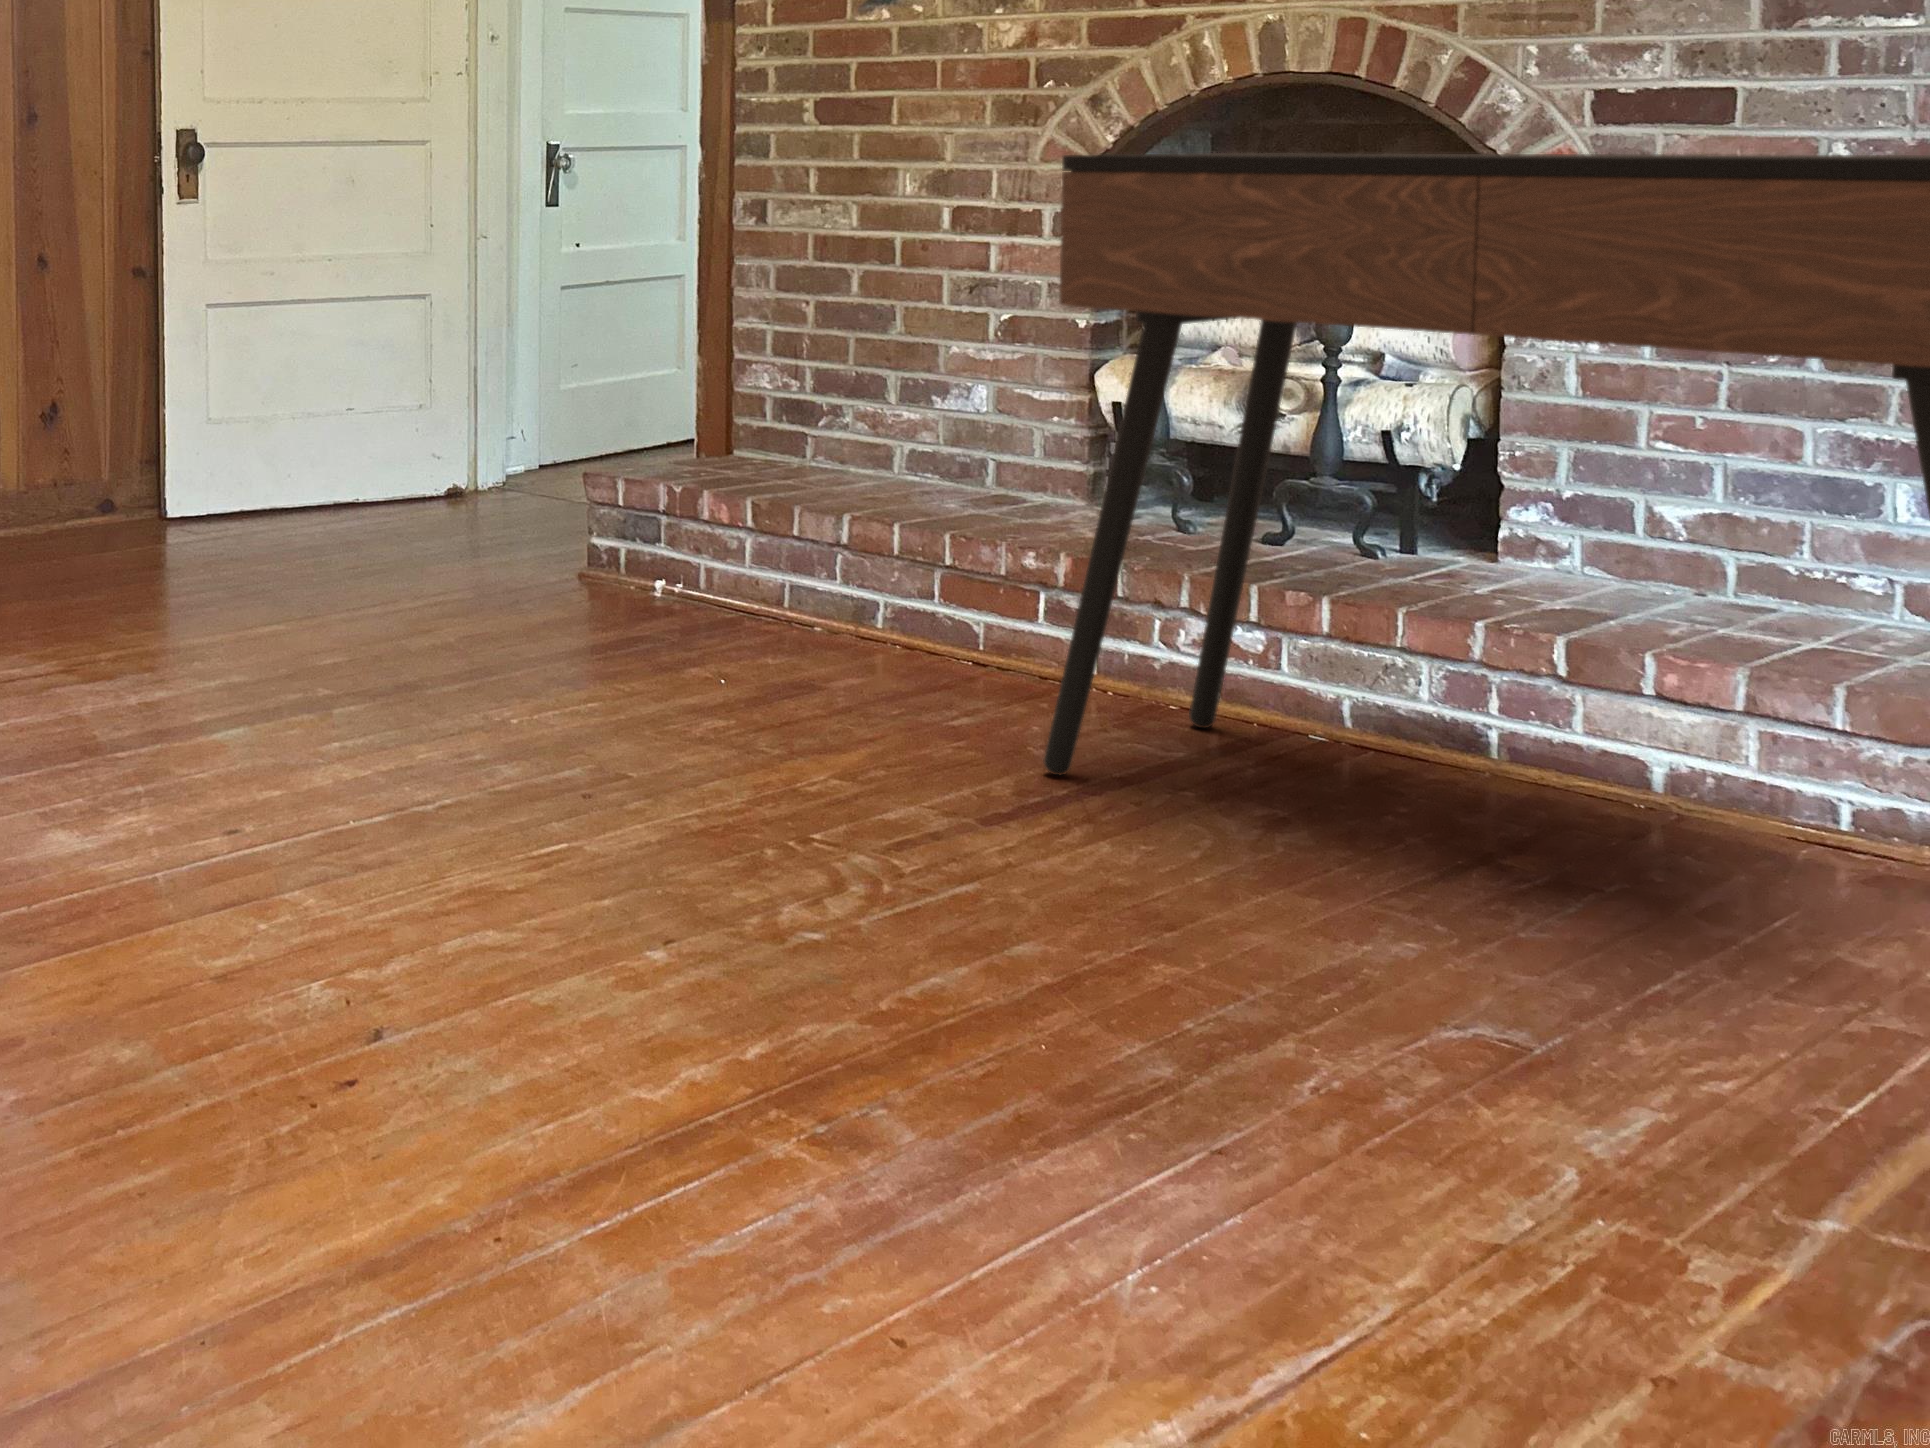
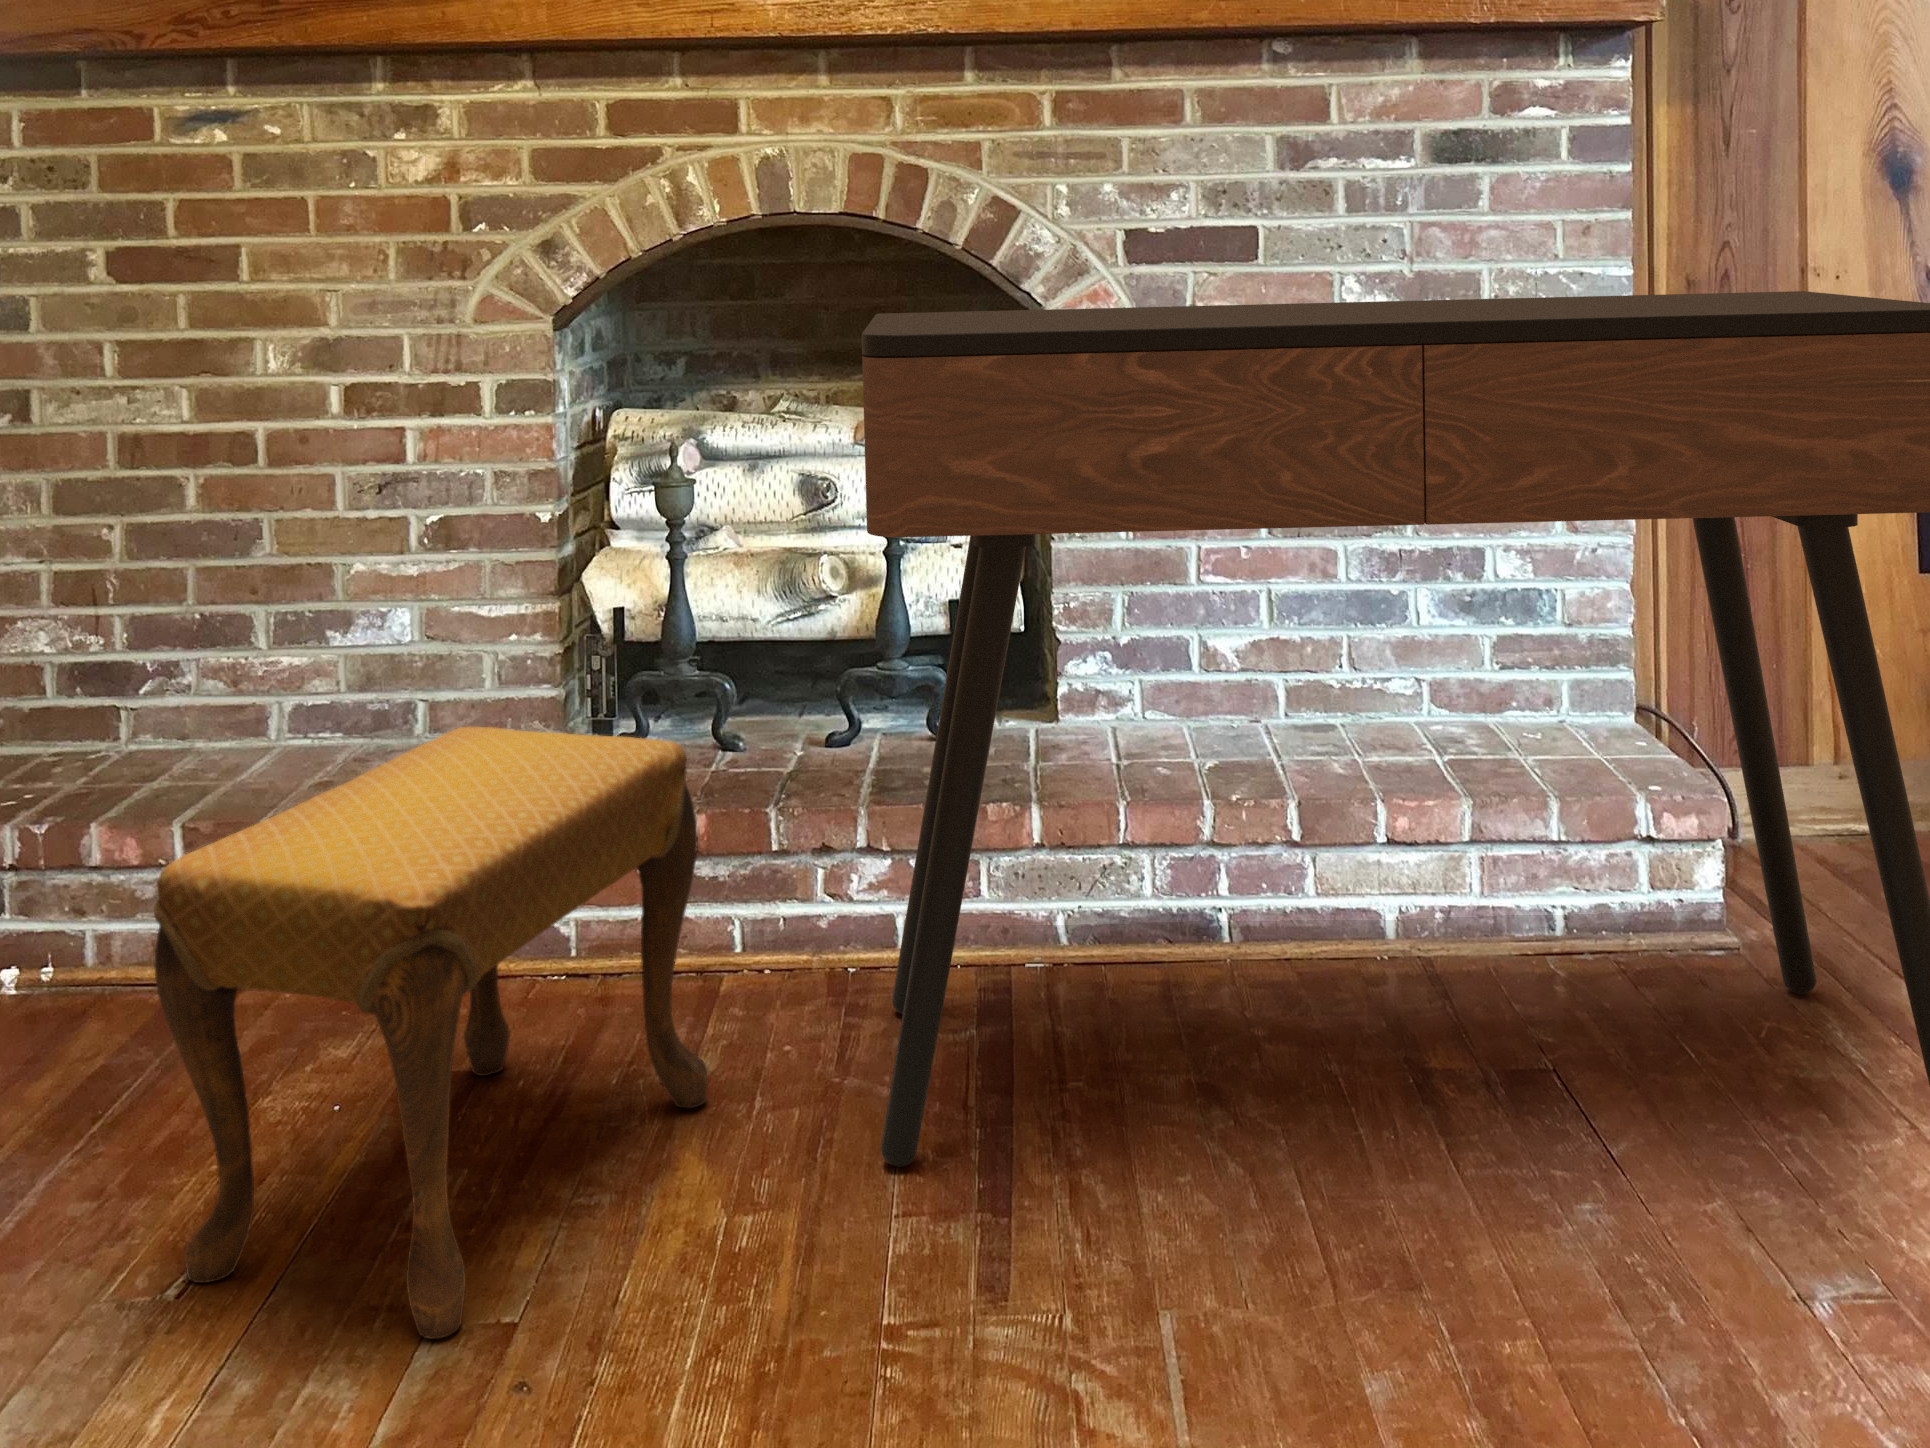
footstool: none [618,431,993,746] -> present [154,727,708,1339]

